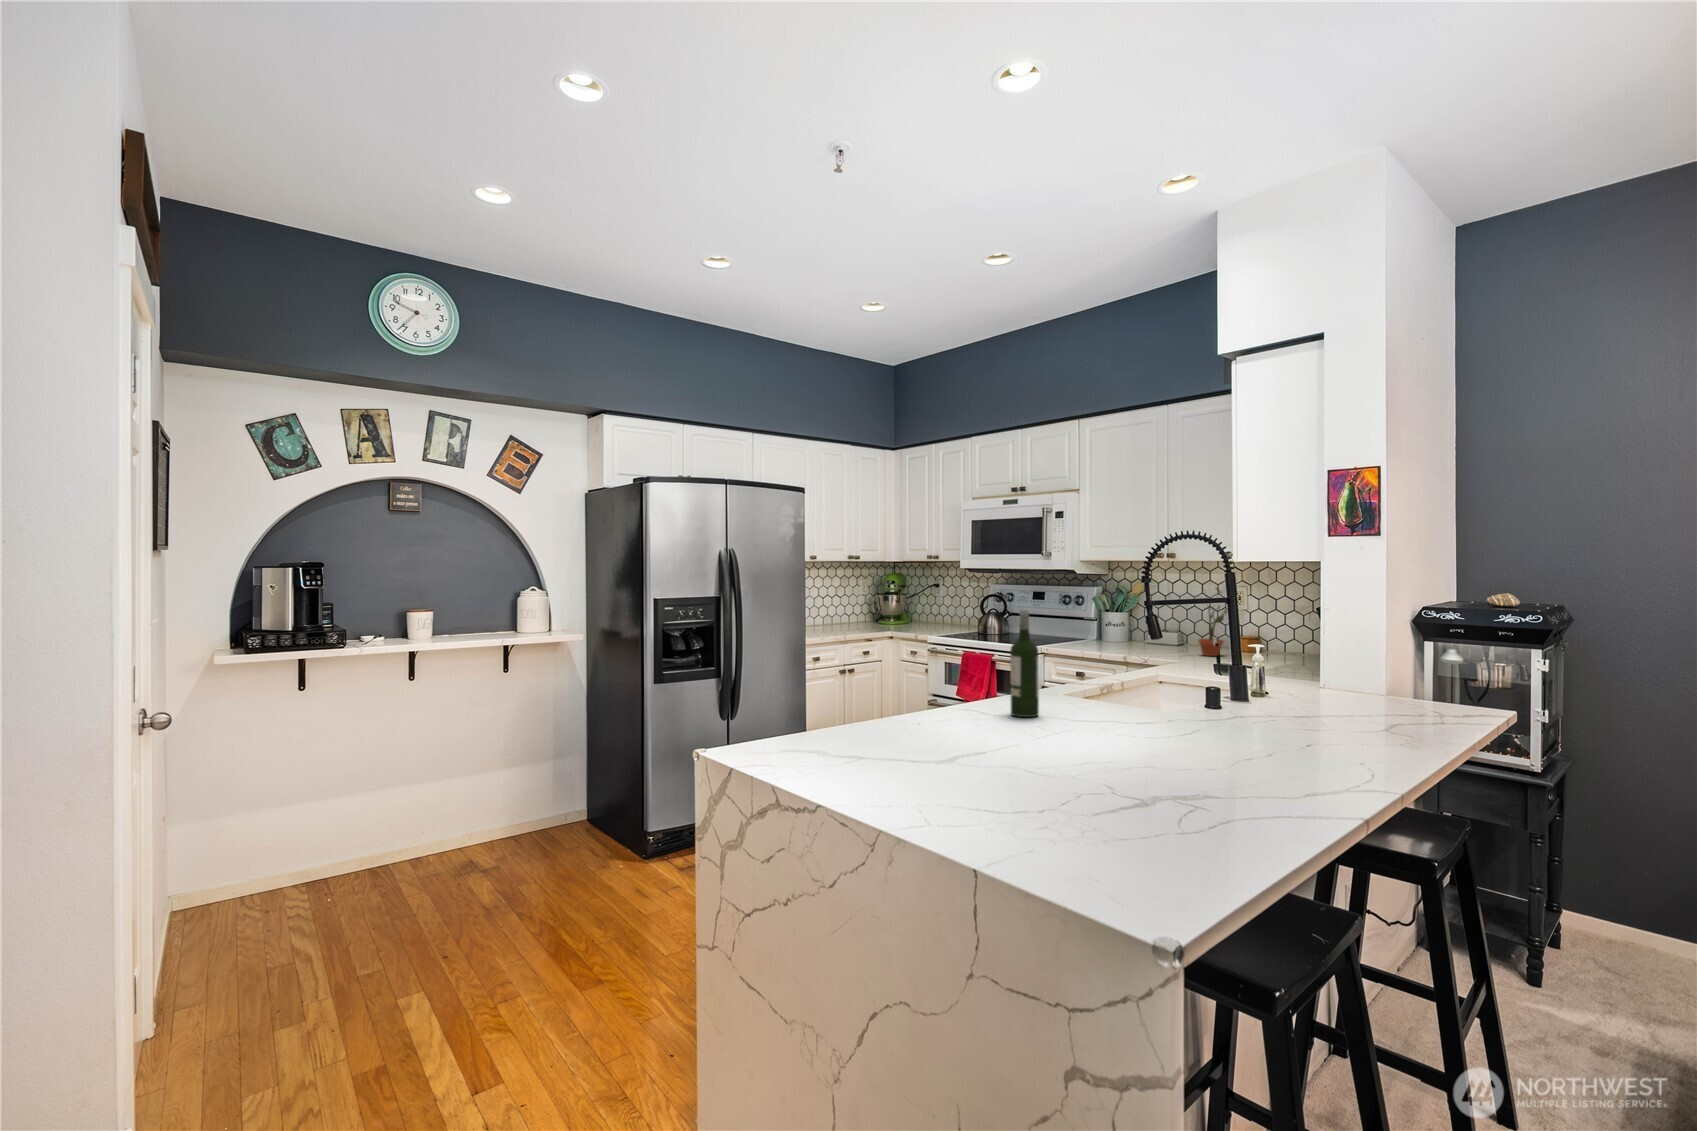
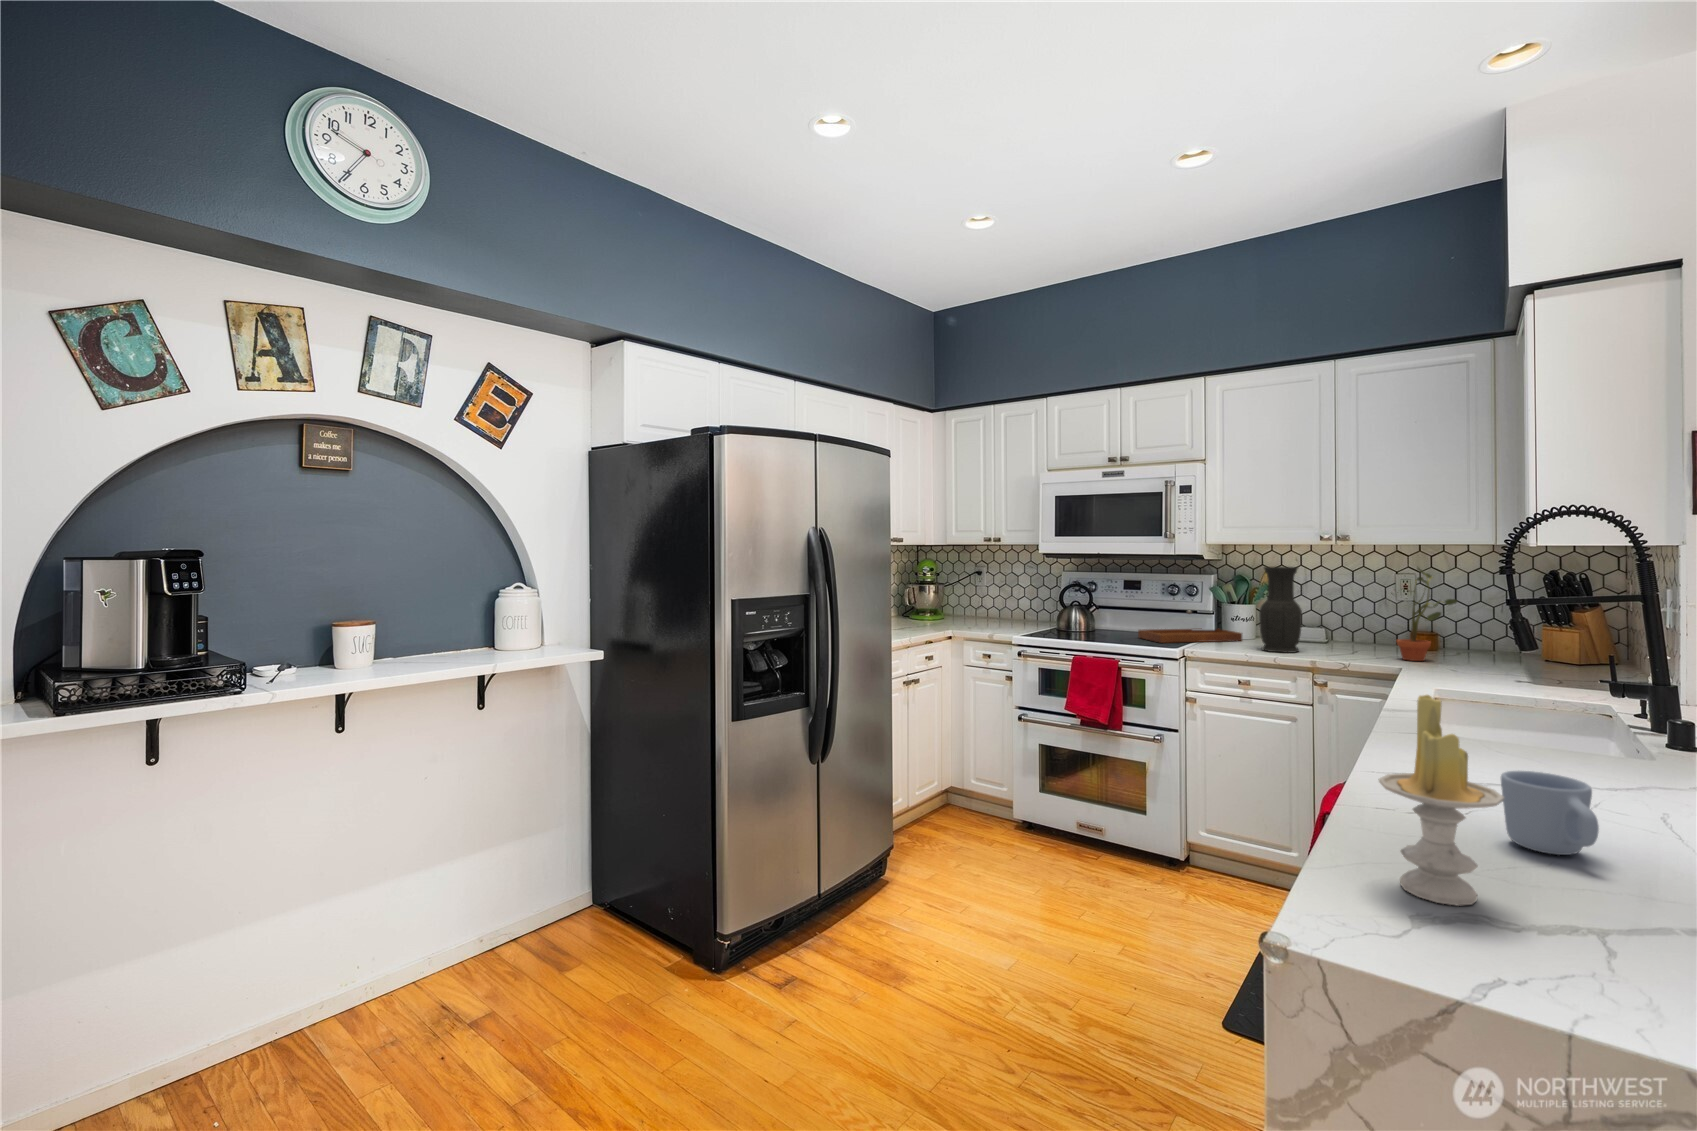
vase: none [1107,579,1139,649] -> present [1259,567,1302,653]
wine bottle: present [1010,610,1039,717] -> none [1508,624,1569,798]
tray: none [1034,615,1115,641] -> present [1138,610,1242,643]
candle: none [809,639,860,744] -> present [1378,695,1504,906]
mug: none [924,690,963,734] -> present [1501,771,1599,855]

